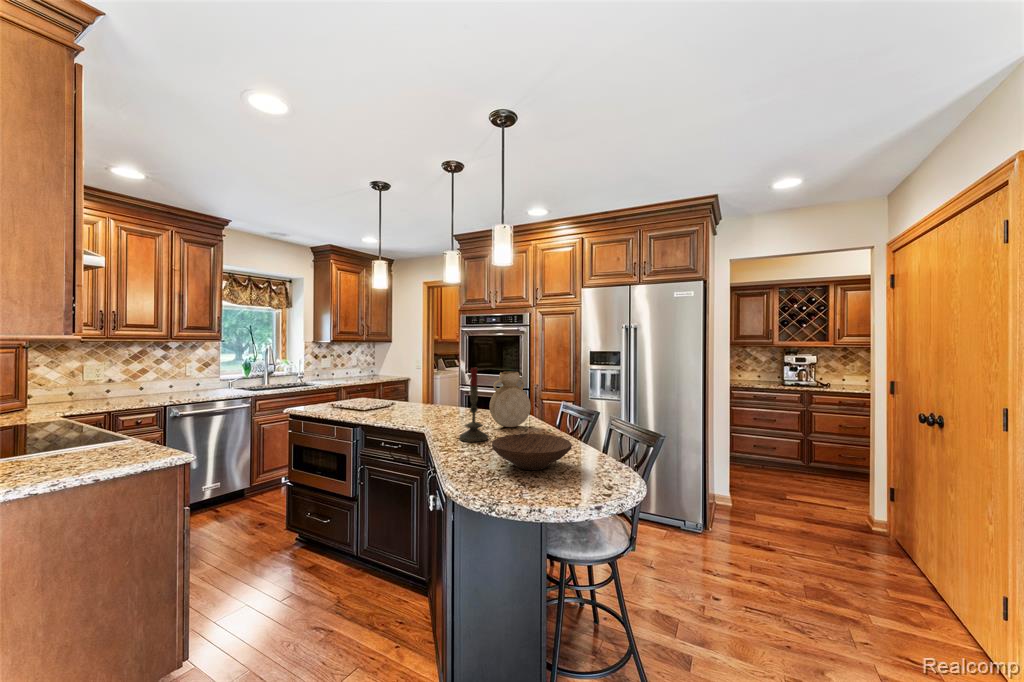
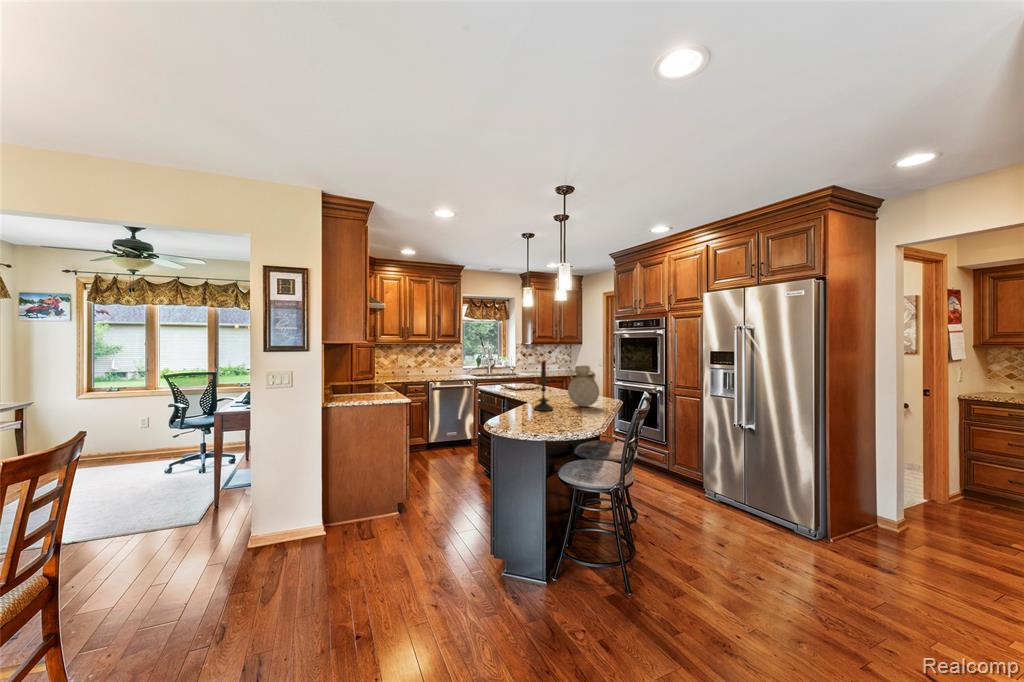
wooden bowl: present [492,434,572,470] -> none [517,405,568,425]

